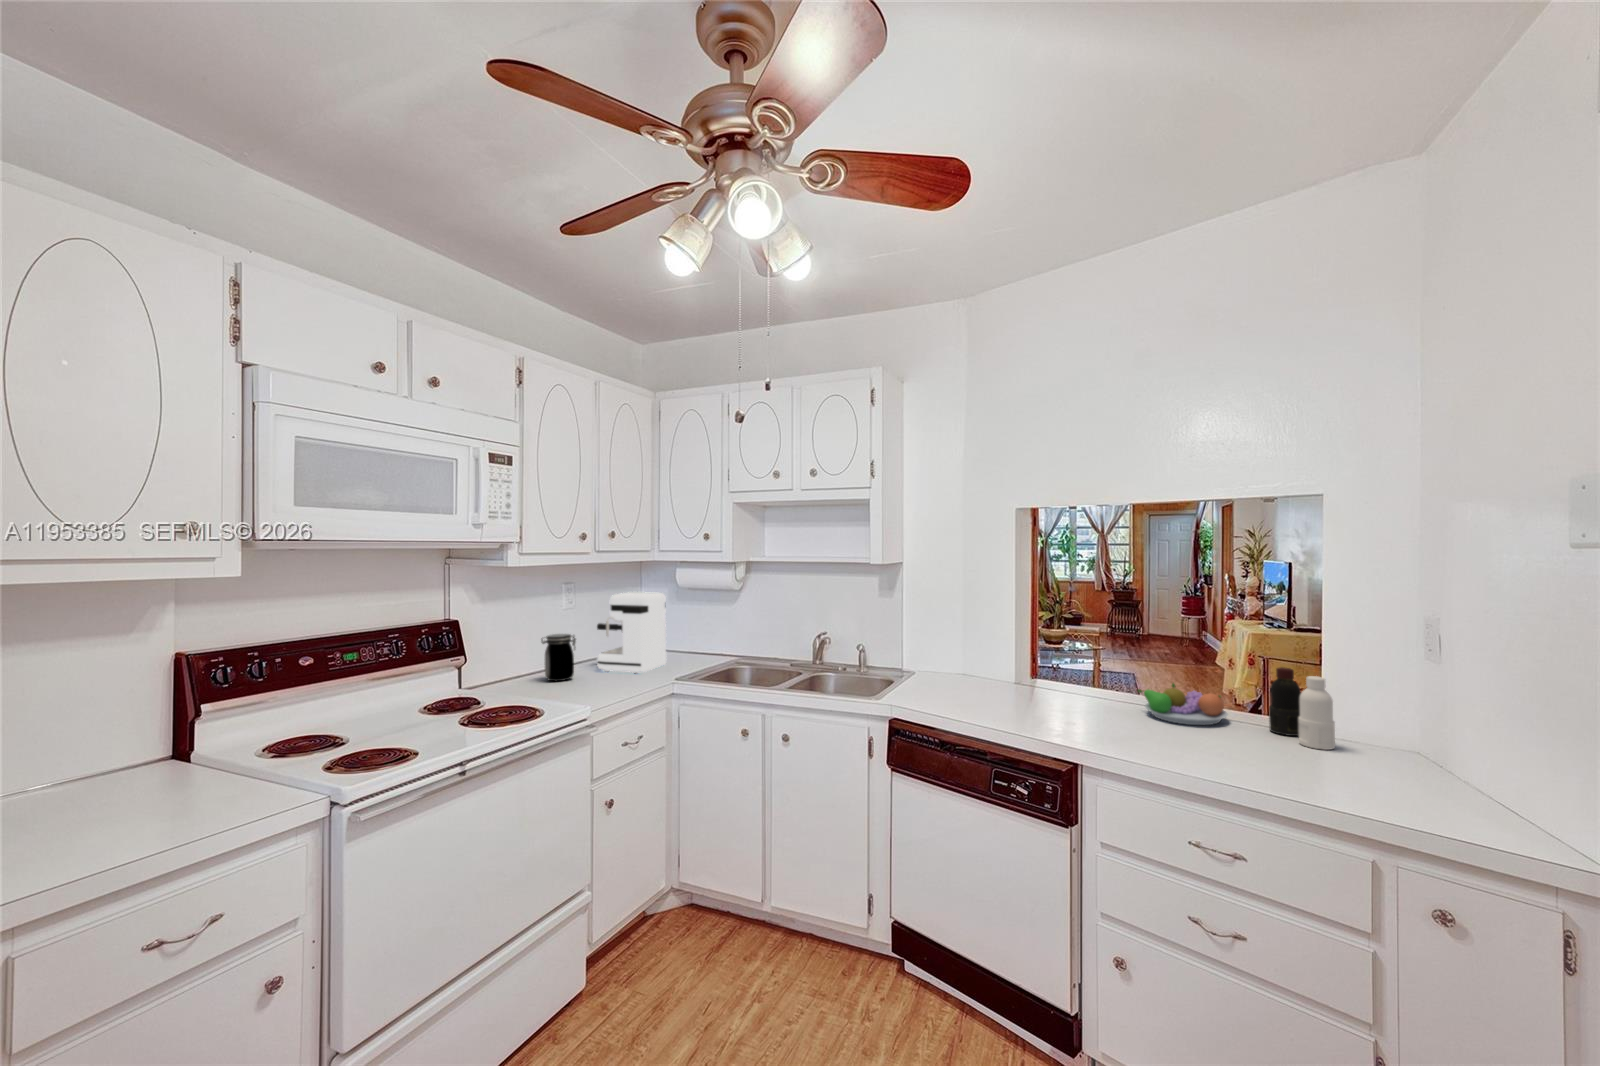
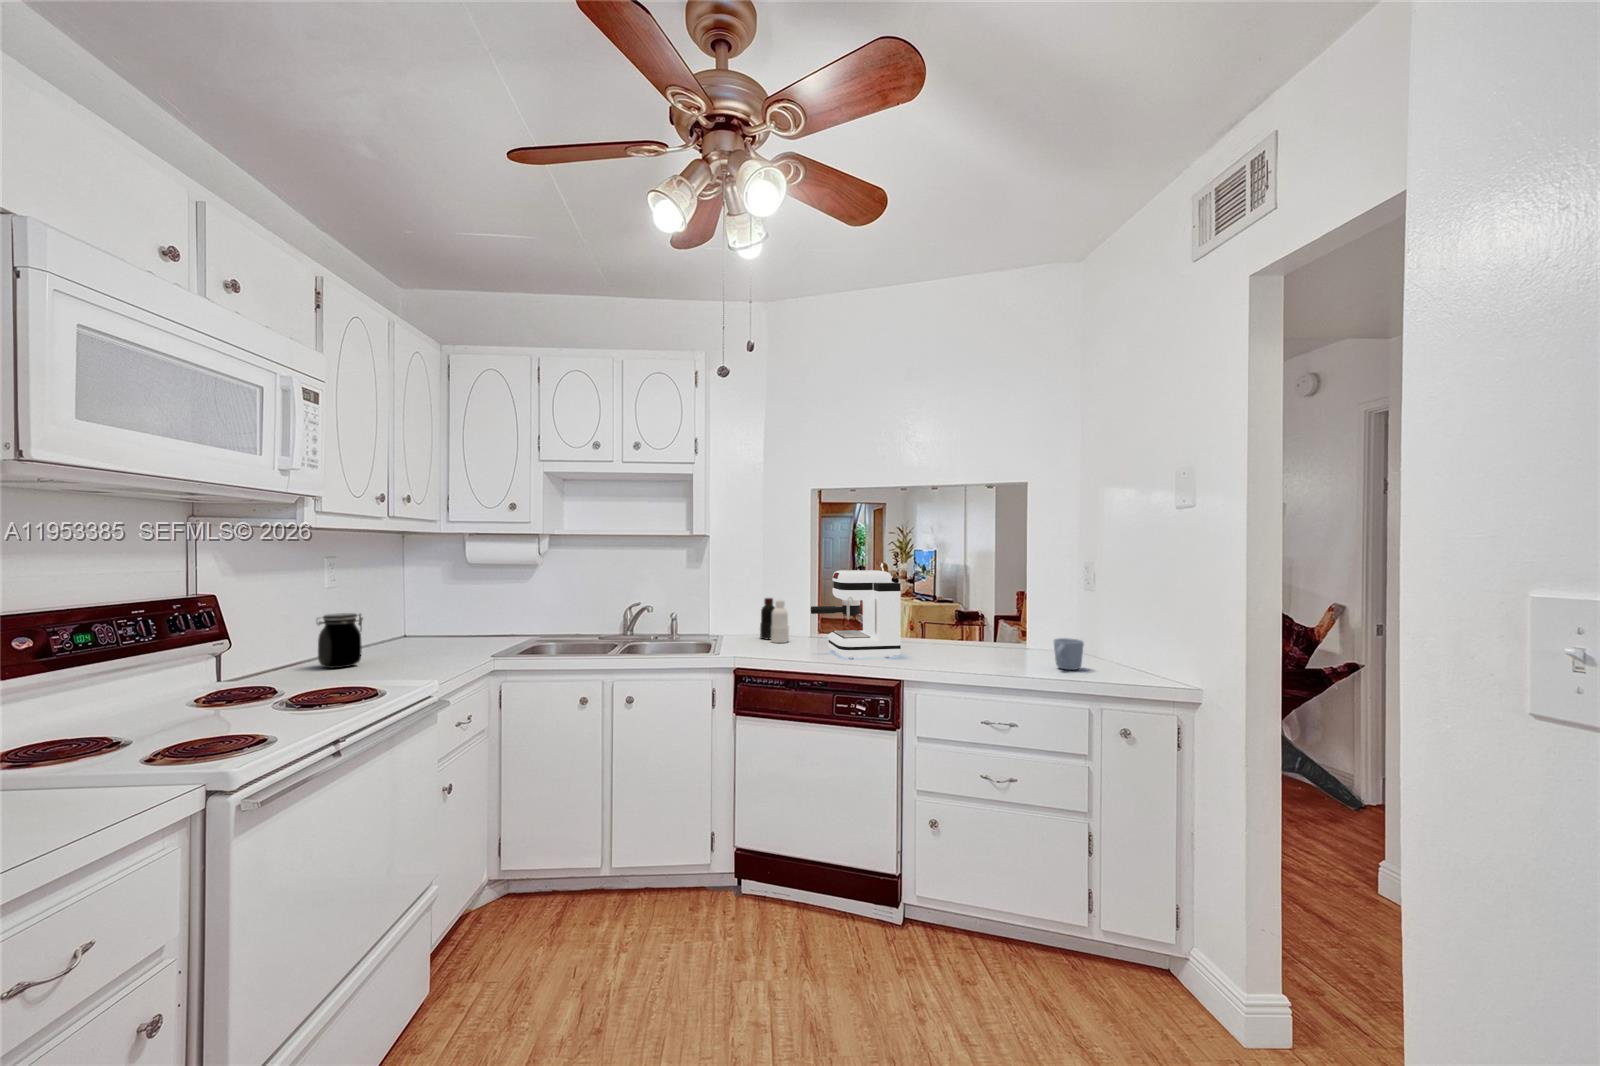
coffee maker: present [597,592,666,673] -> present [811,570,901,659]
bottle: present [1269,667,1335,750] -> present [760,598,789,643]
fruit bowl: present [1138,684,1228,725] -> none [914,624,975,651]
mug: none [1321,734,1380,788] -> present [1054,638,1084,670]

